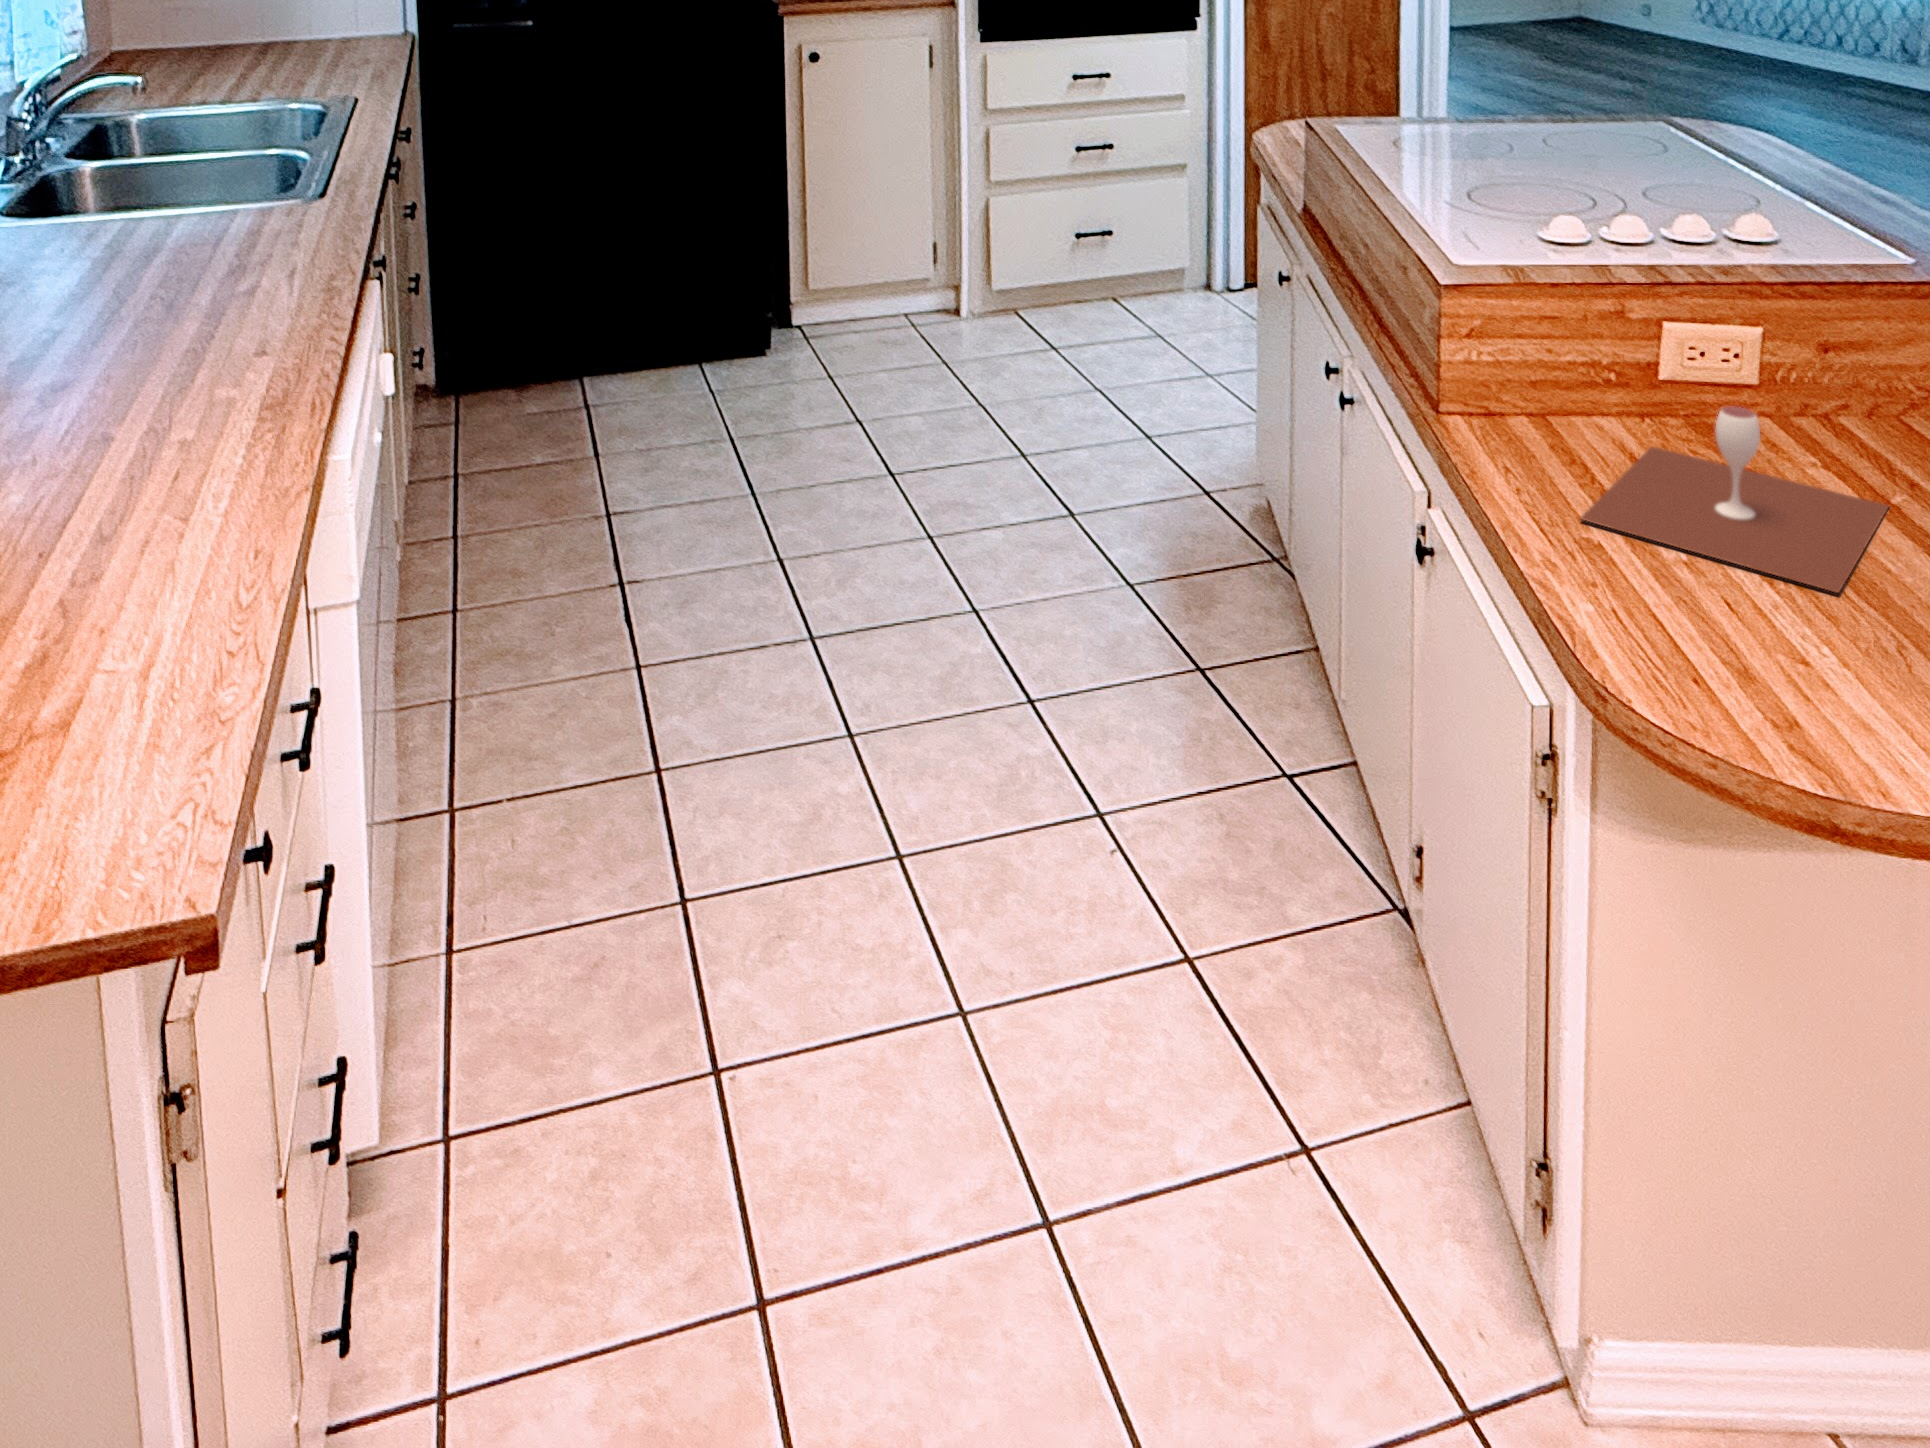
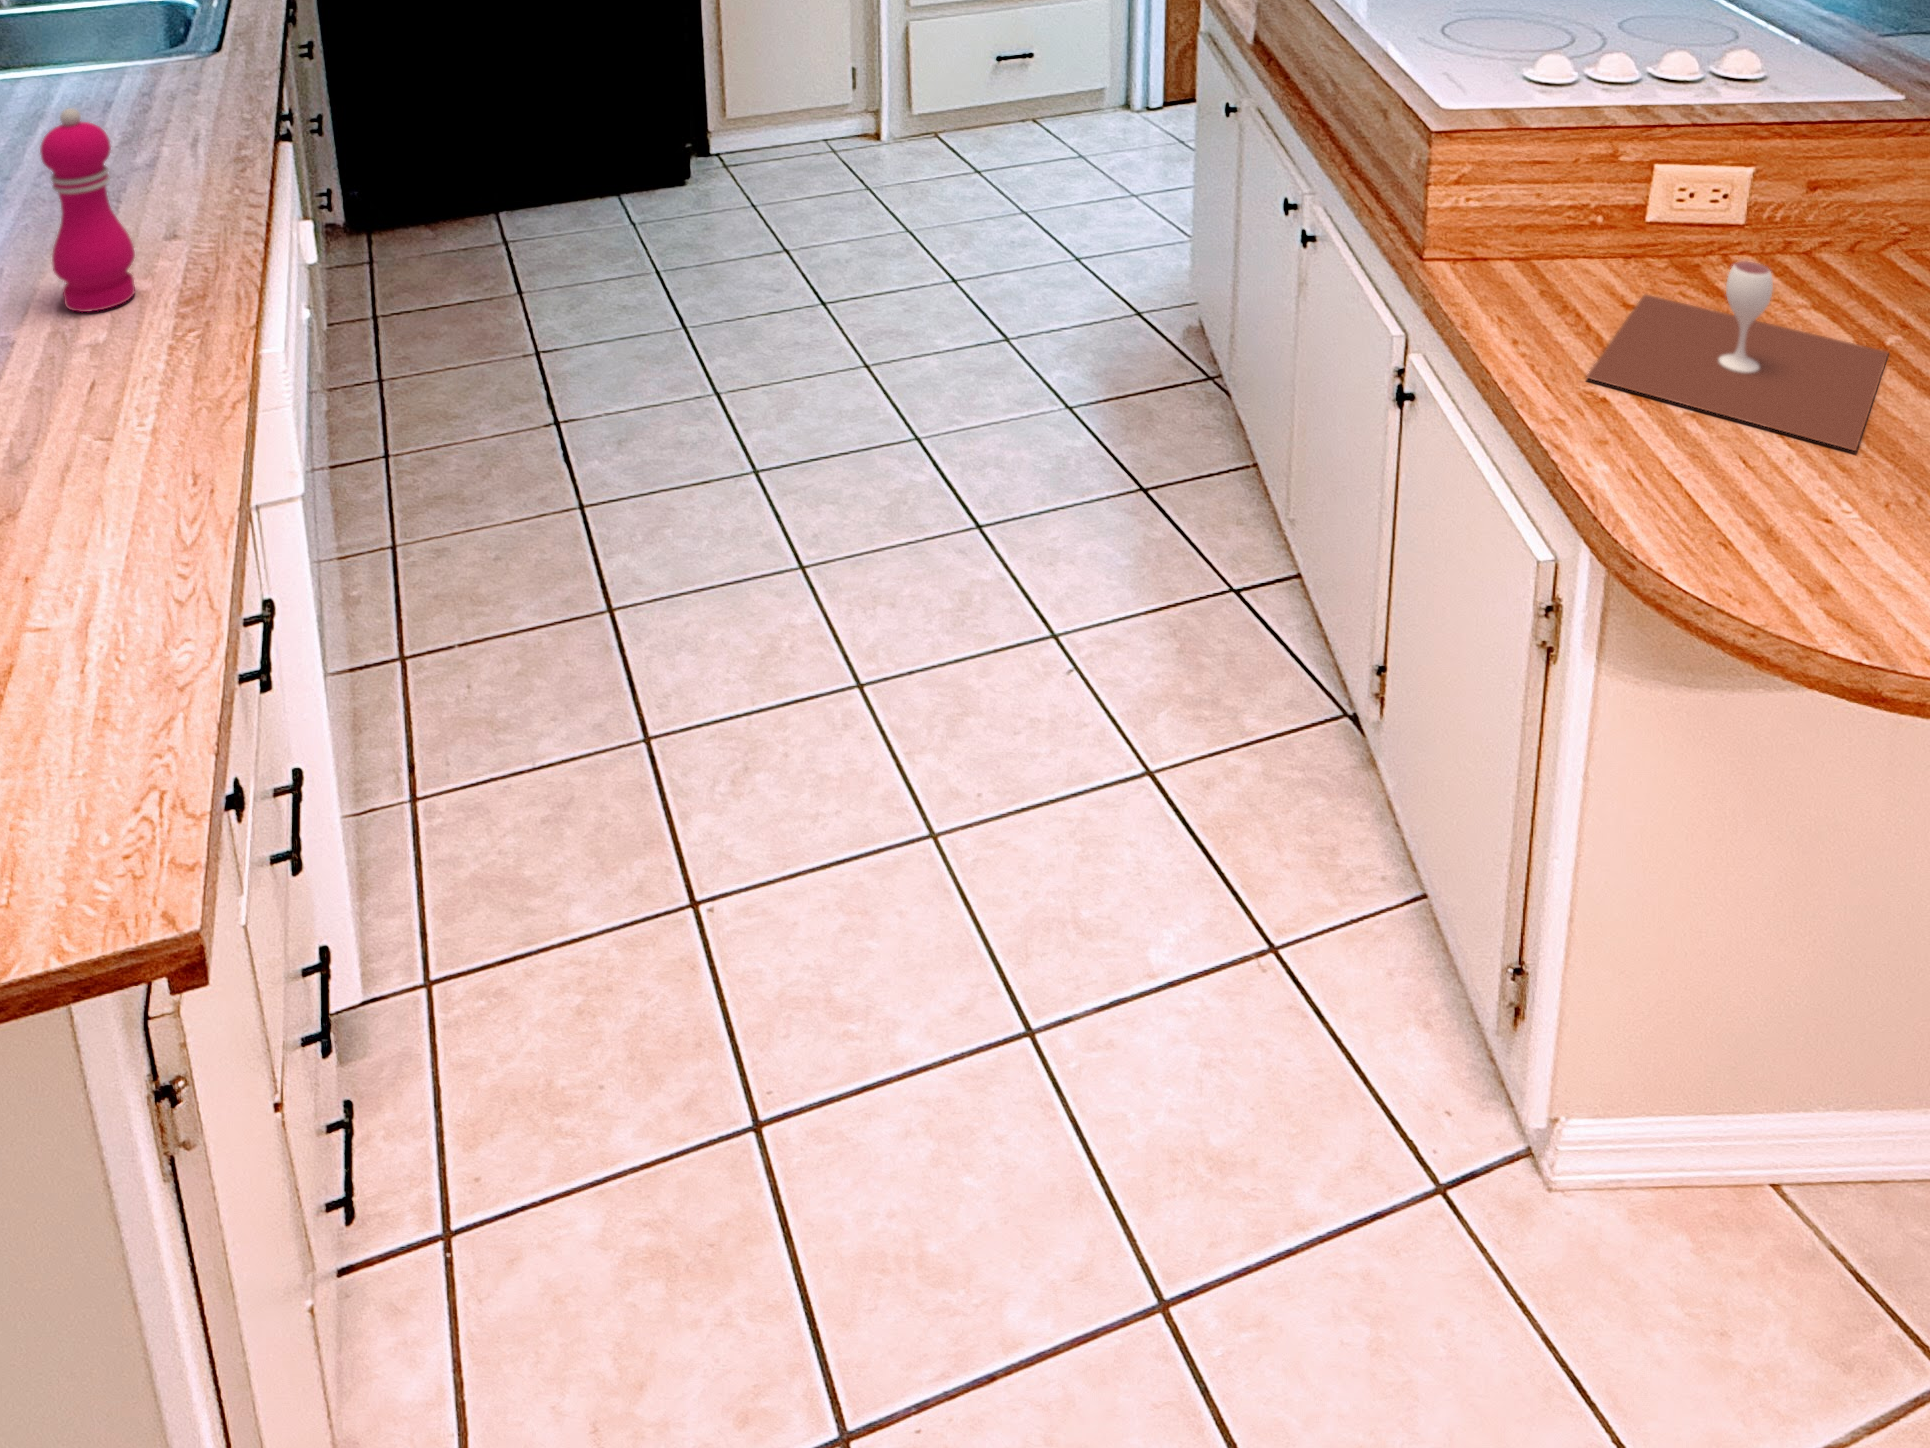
pepper mill: none [154,225,227,415] -> present [40,108,135,312]

